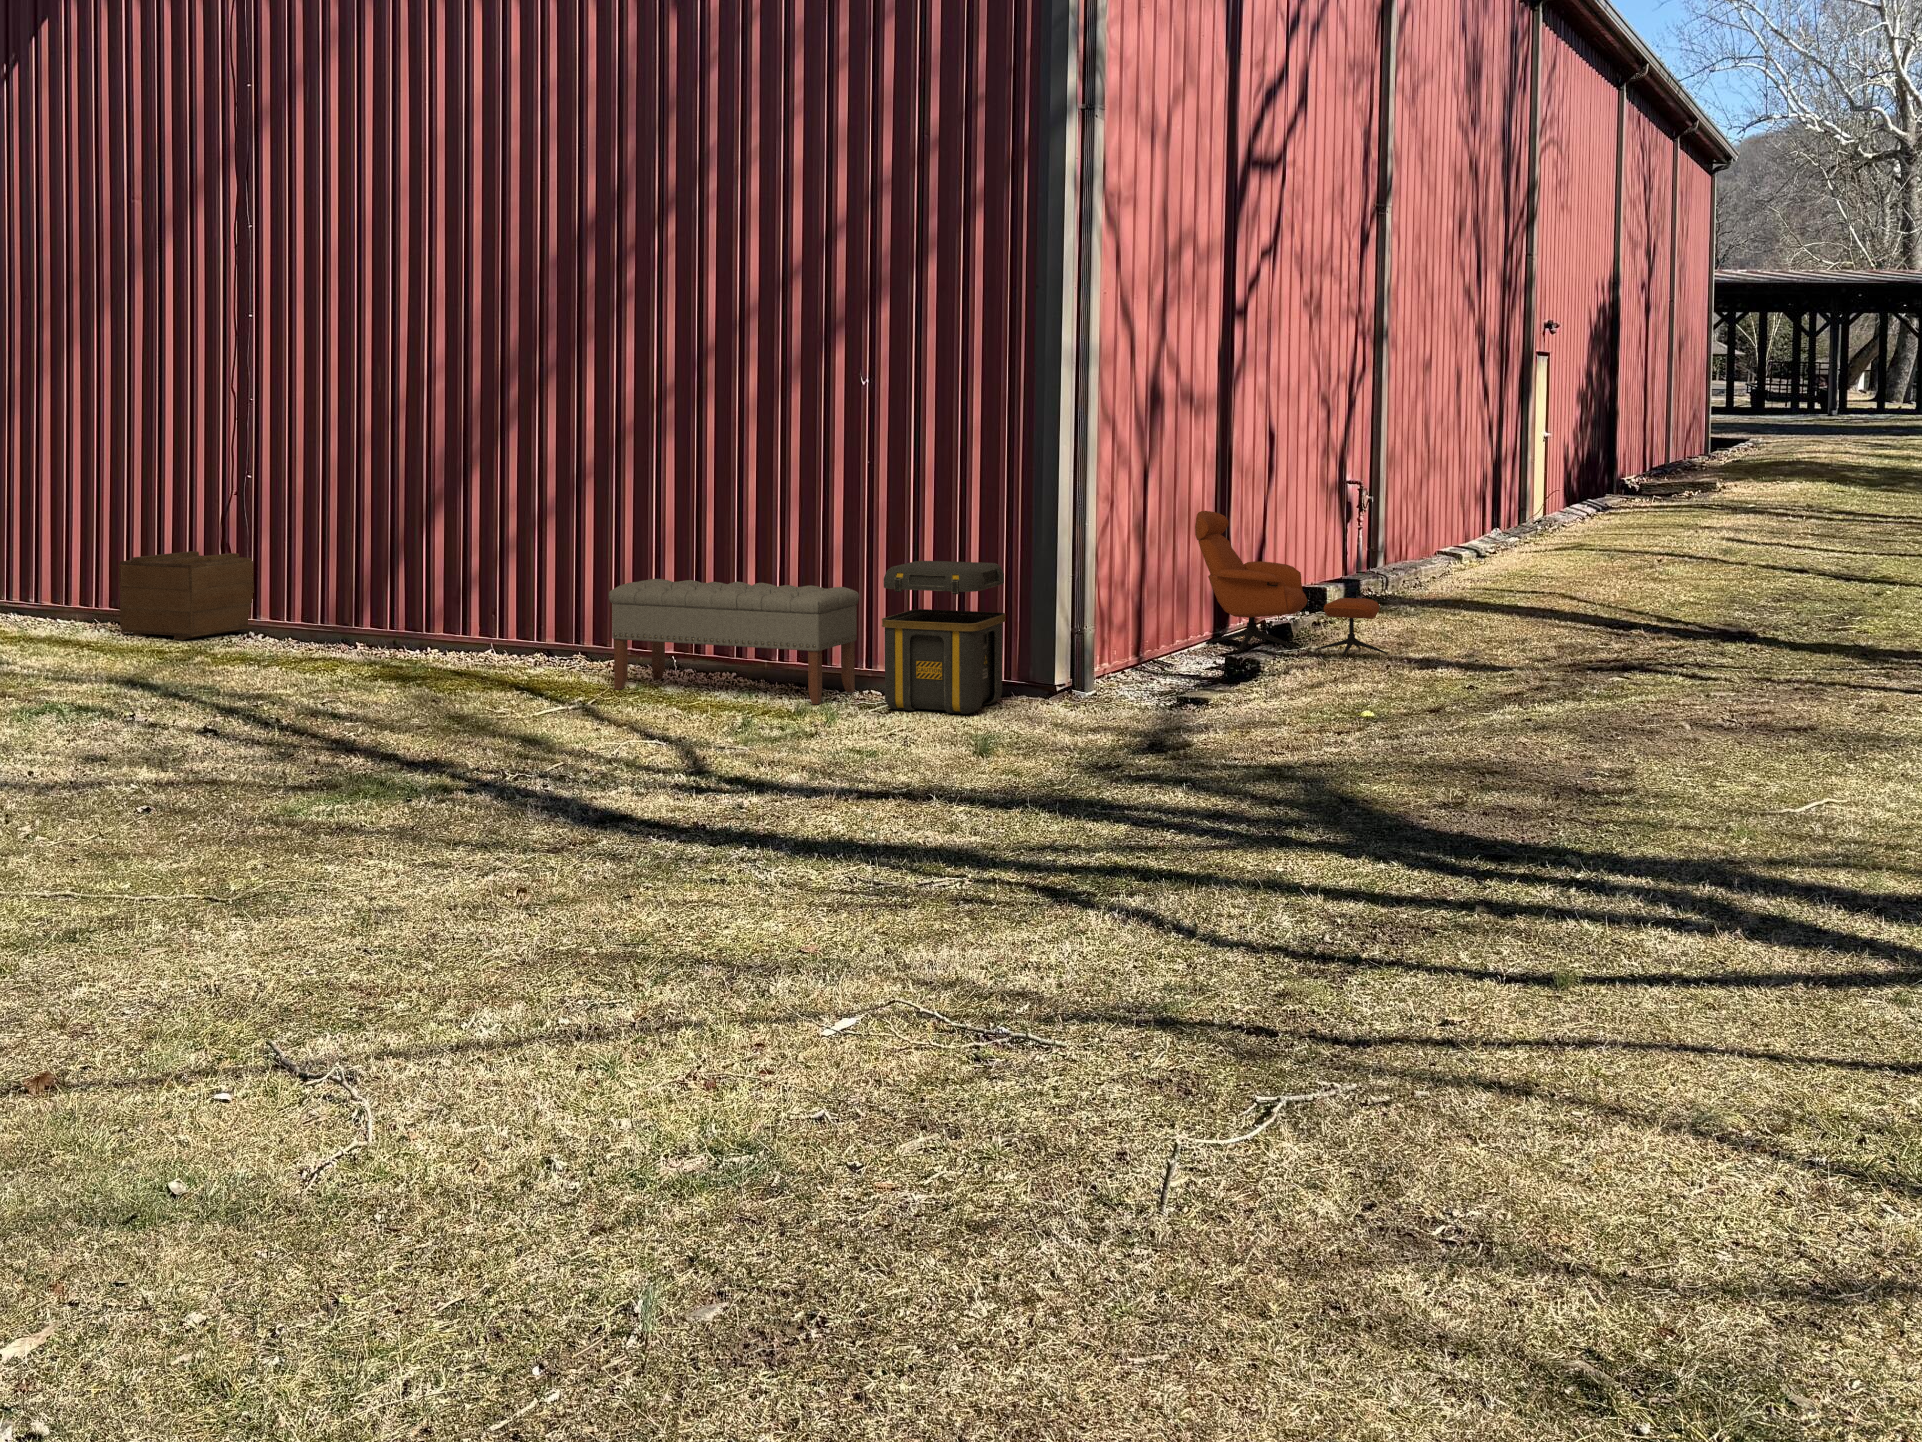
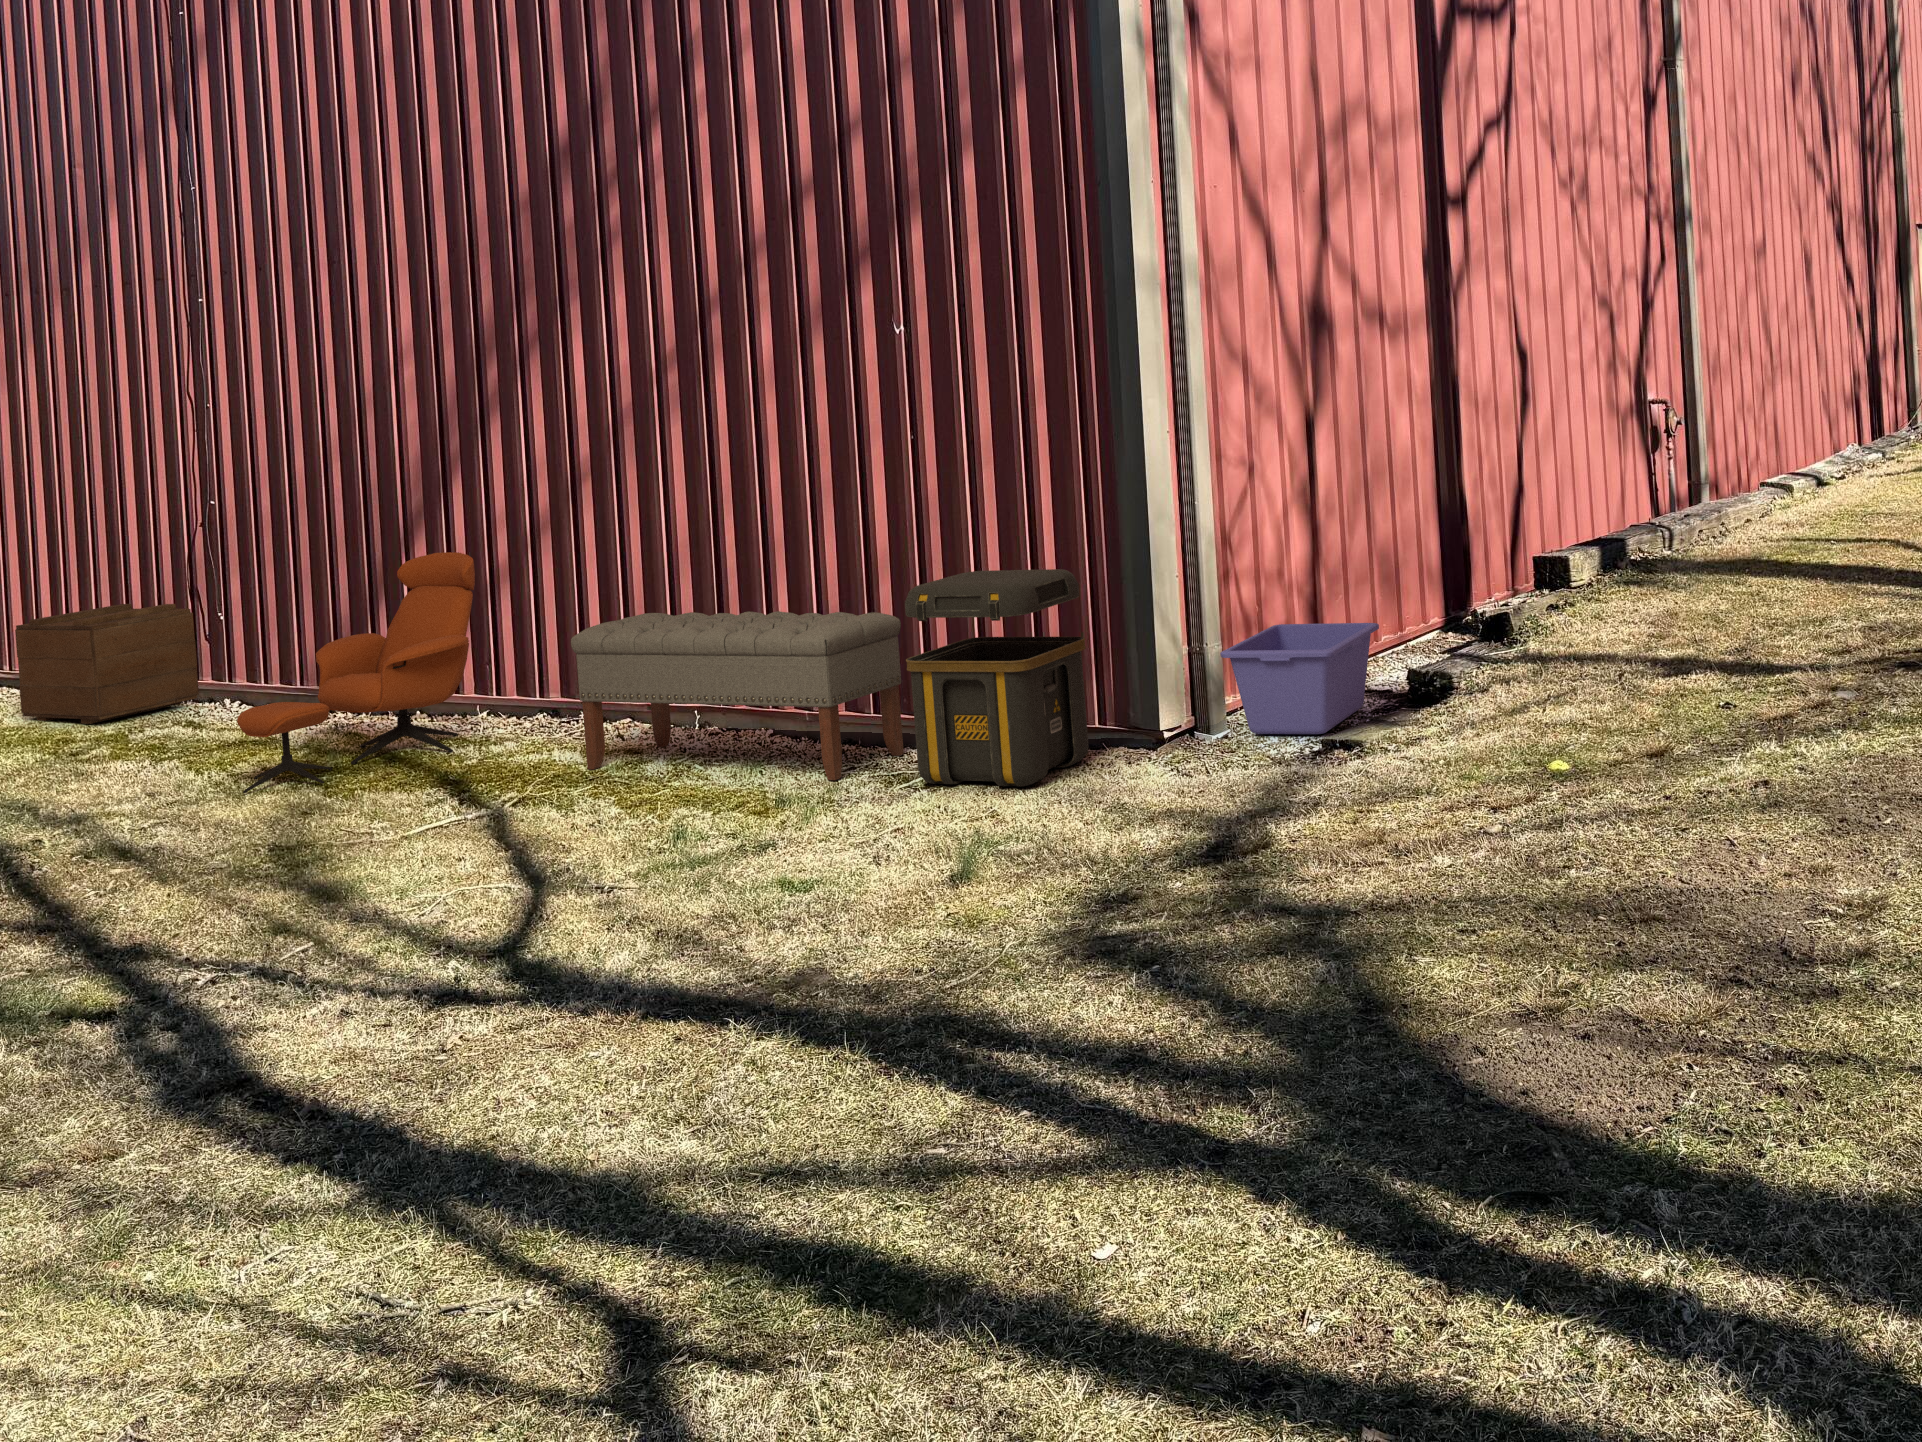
lounge chair: present [1195,511,1388,656] -> present [237,552,475,793]
storage bin: none [1097,618,1203,695] -> present [1220,623,1379,734]

